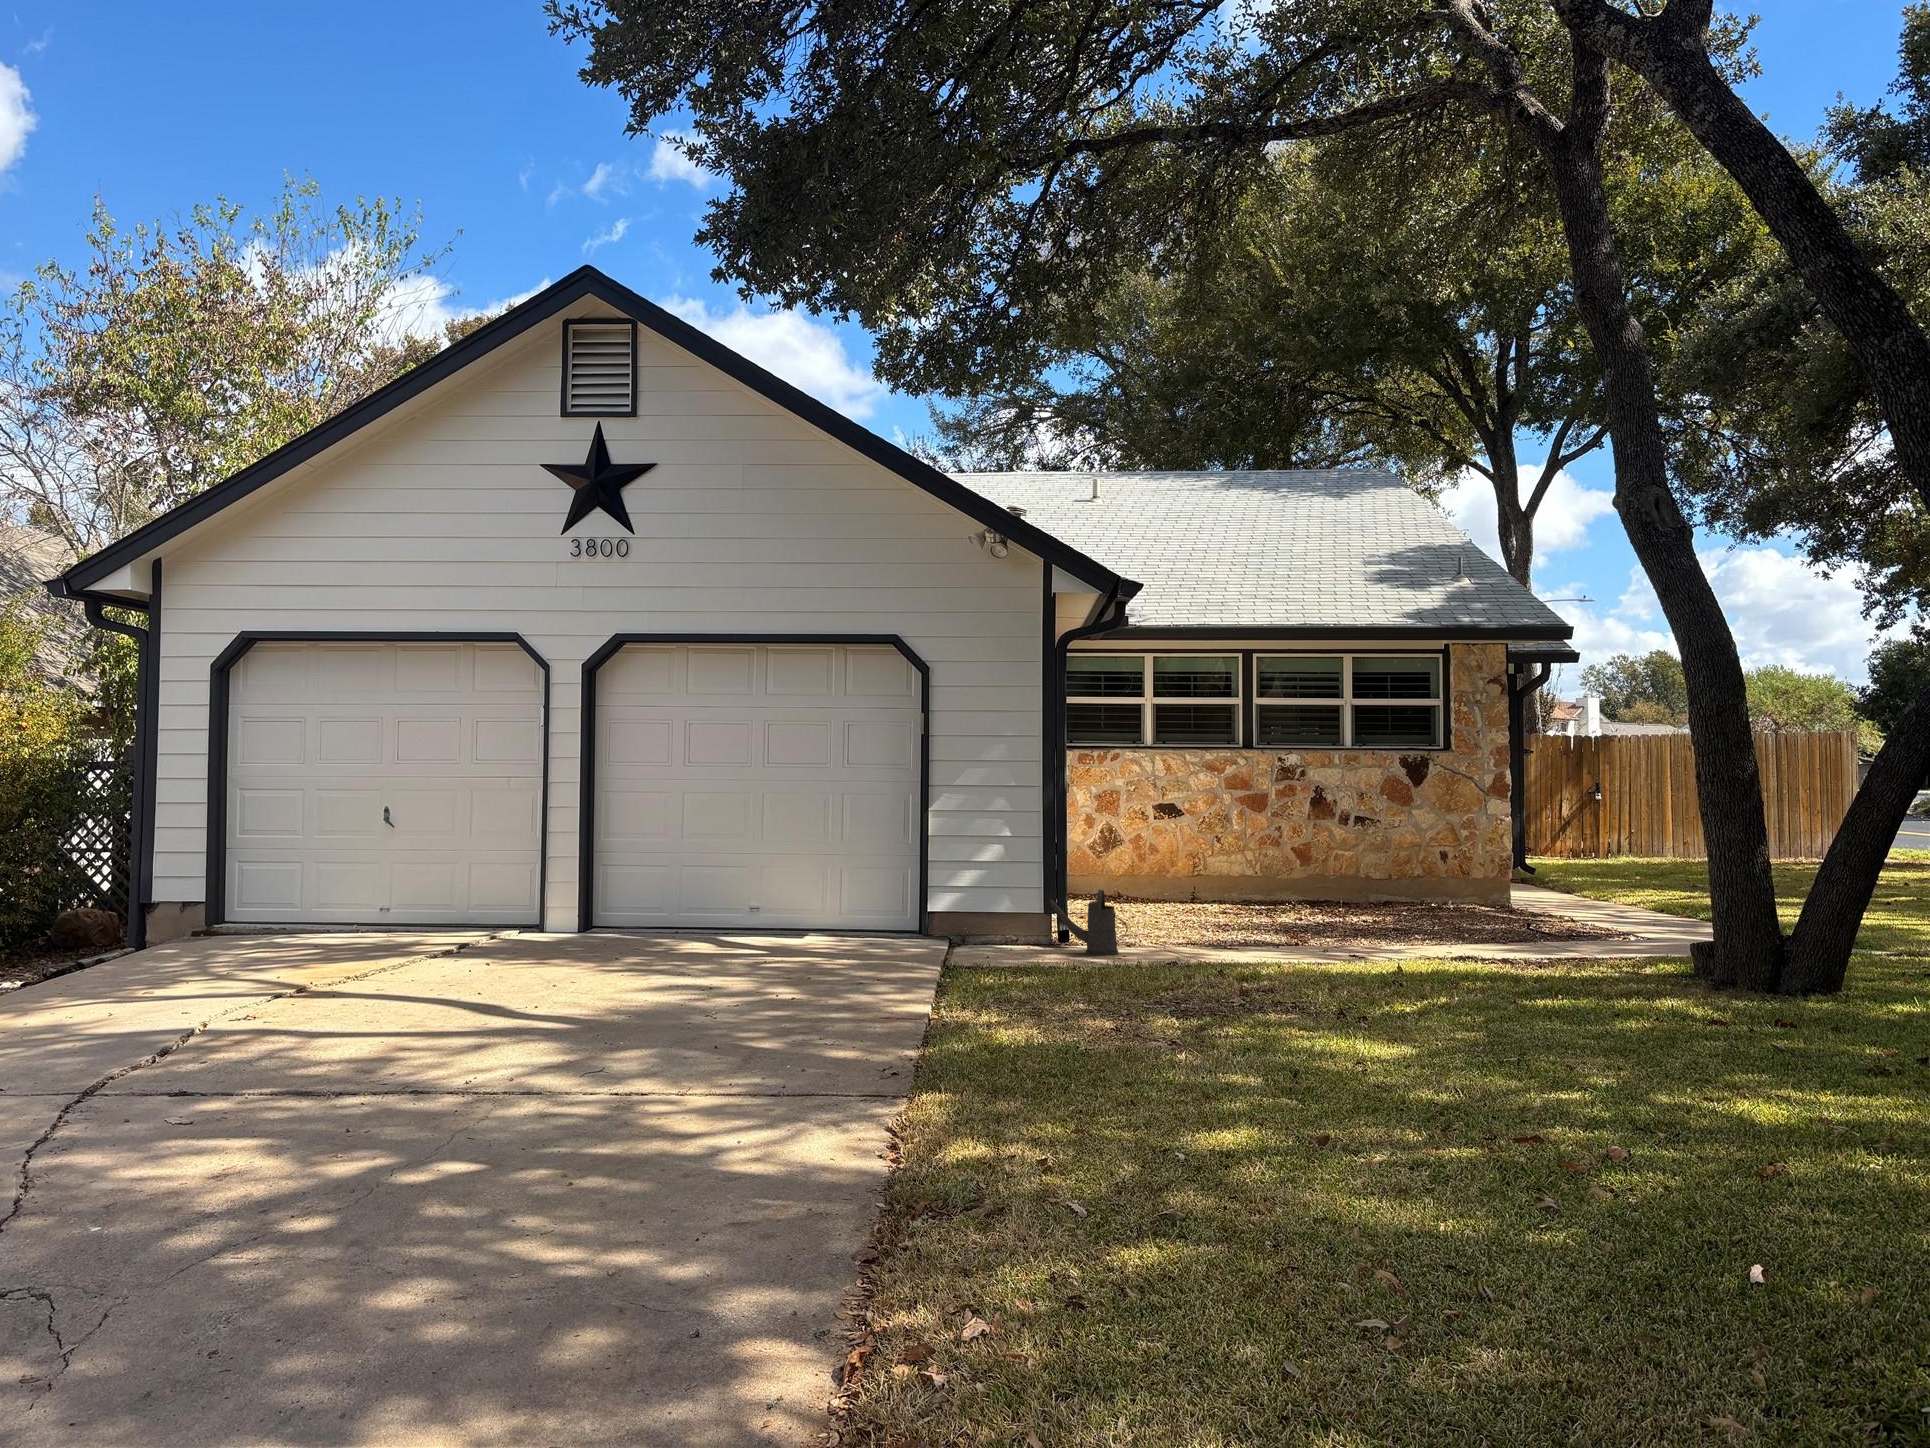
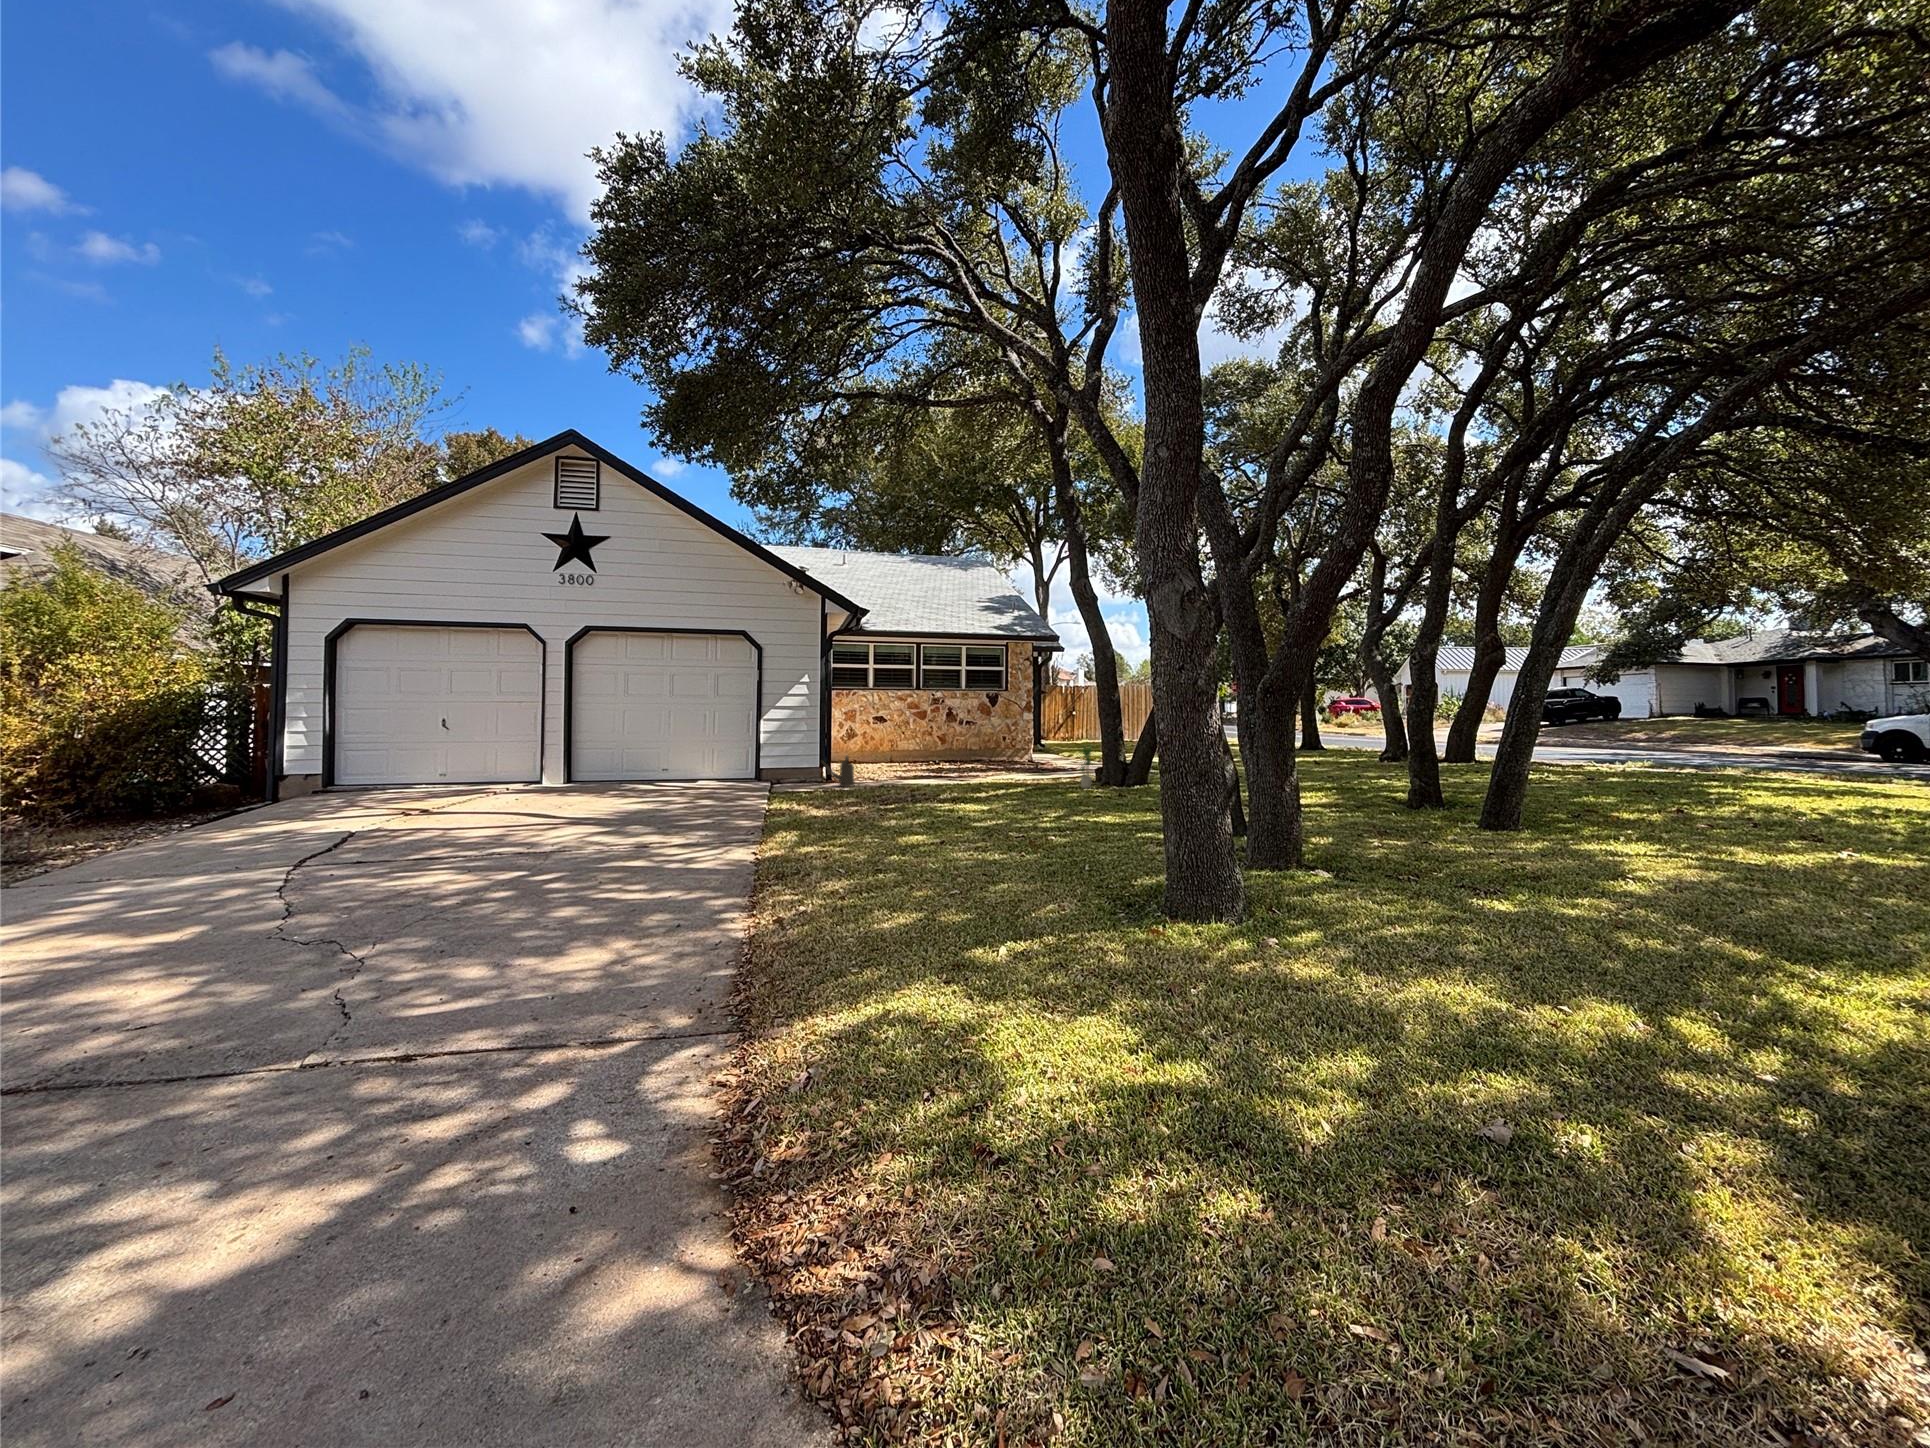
potted plant: none [1611,876,1681,982] -> present [1079,744,1093,788]

